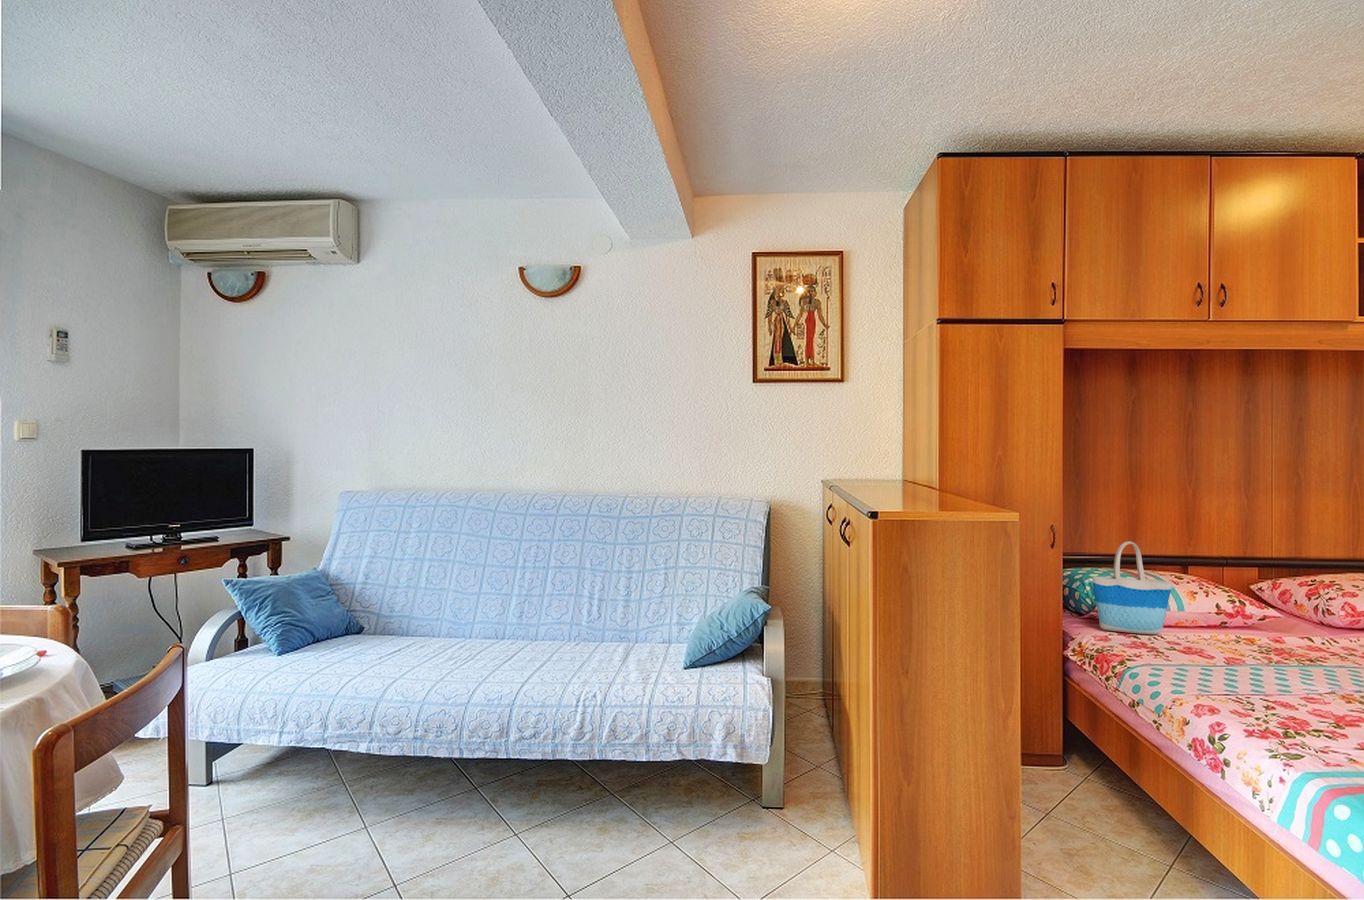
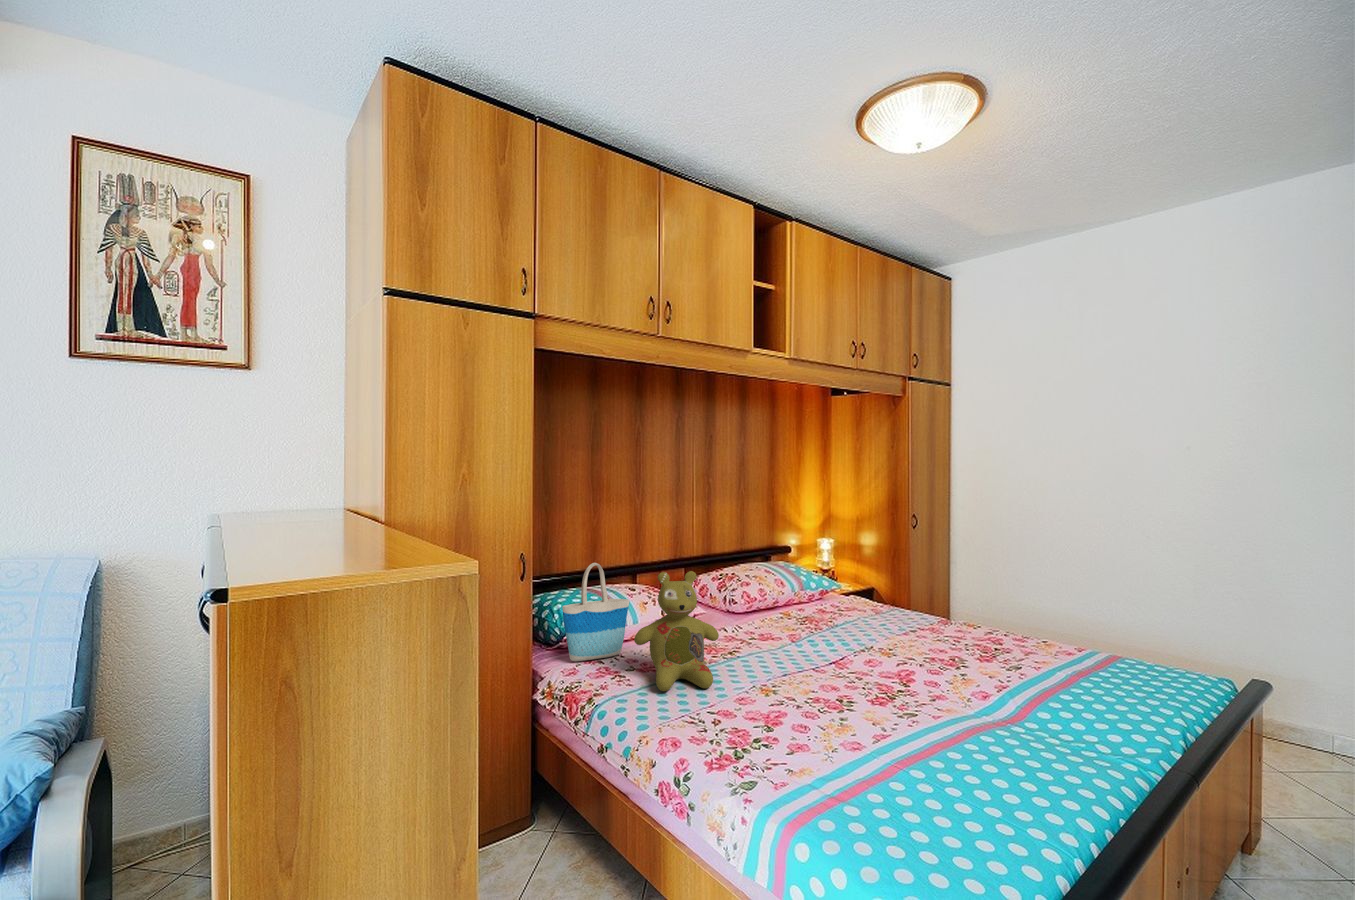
stuffed bear: none [1176,556,1297,683] -> present [634,571,719,691]

